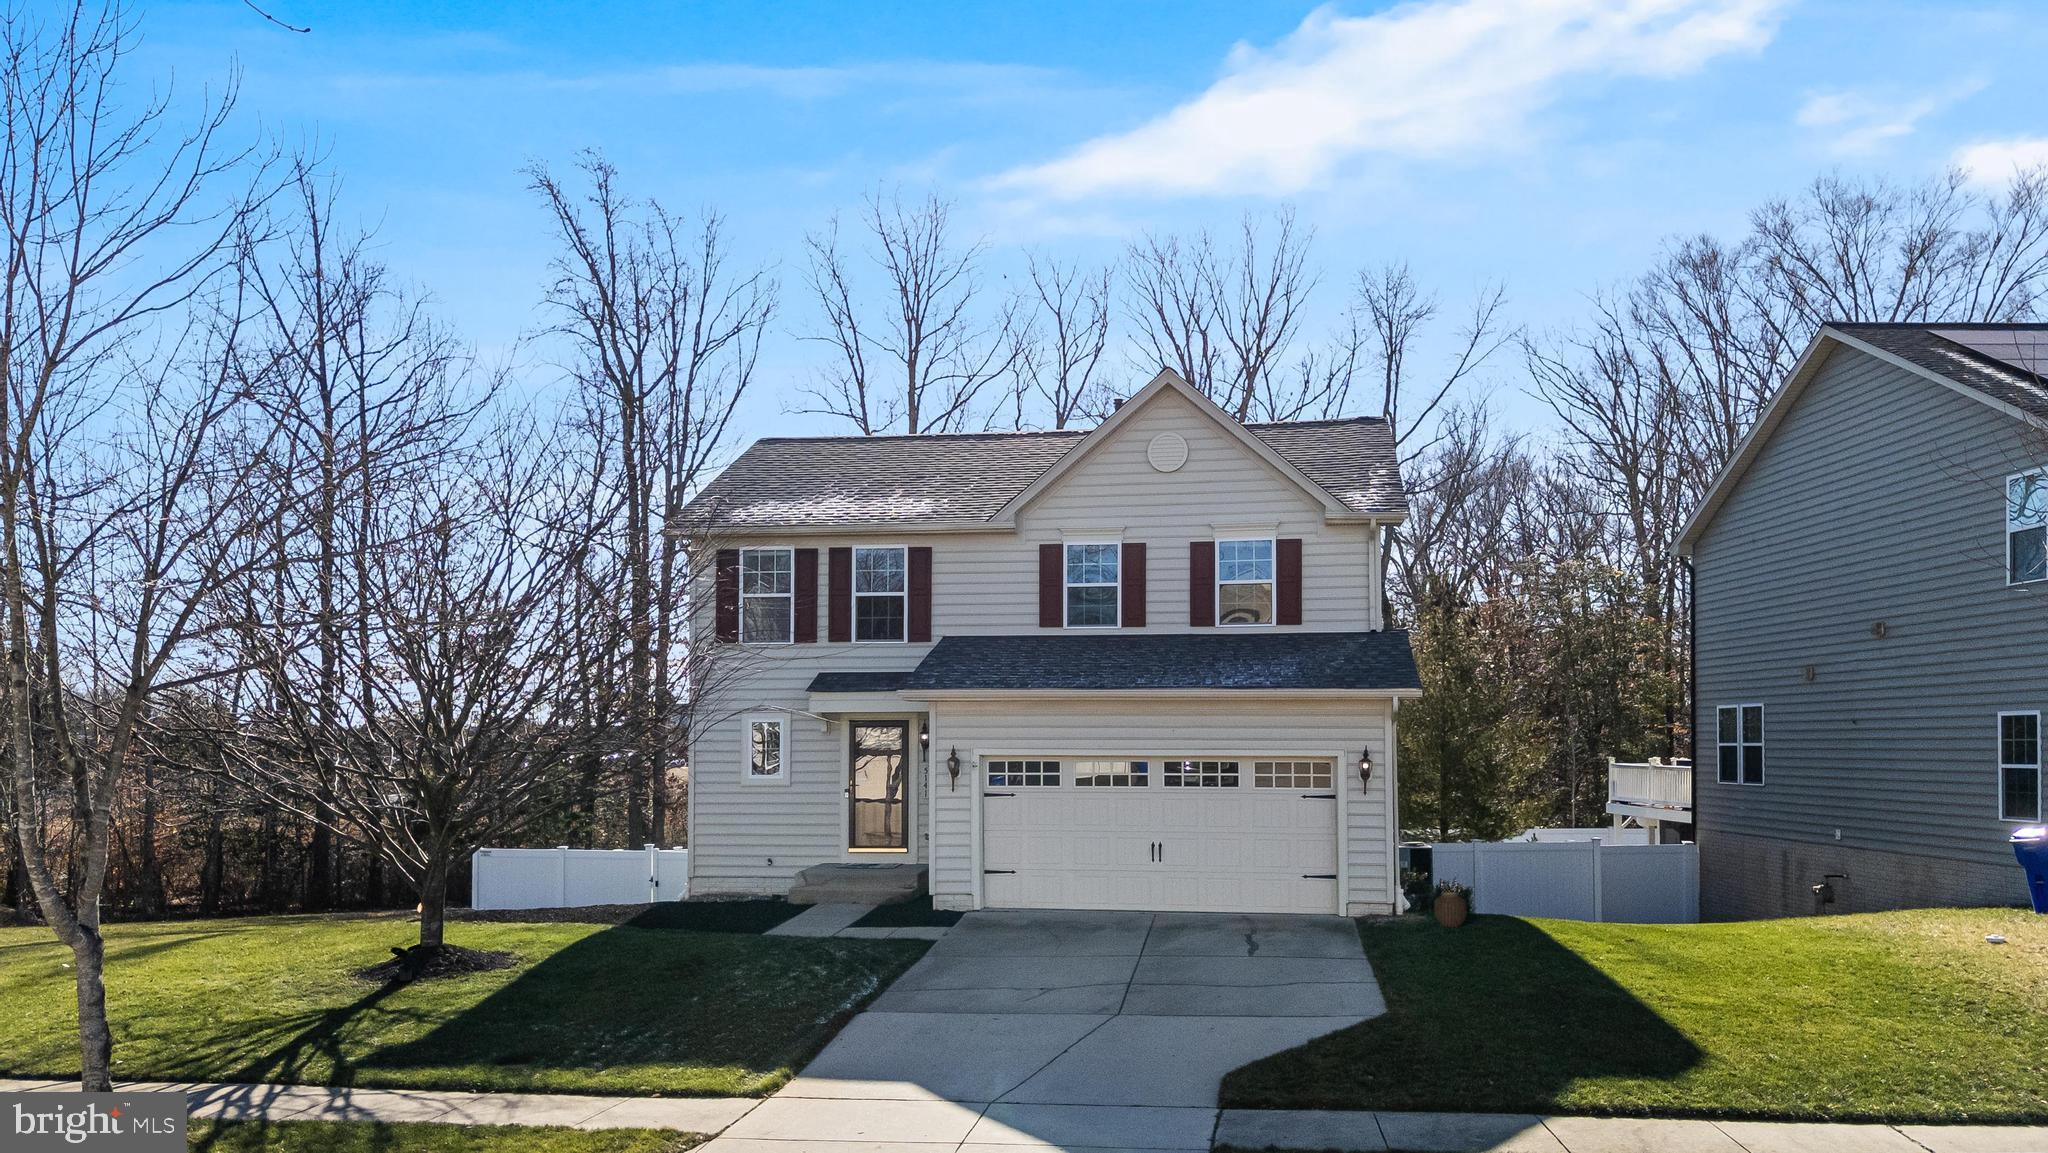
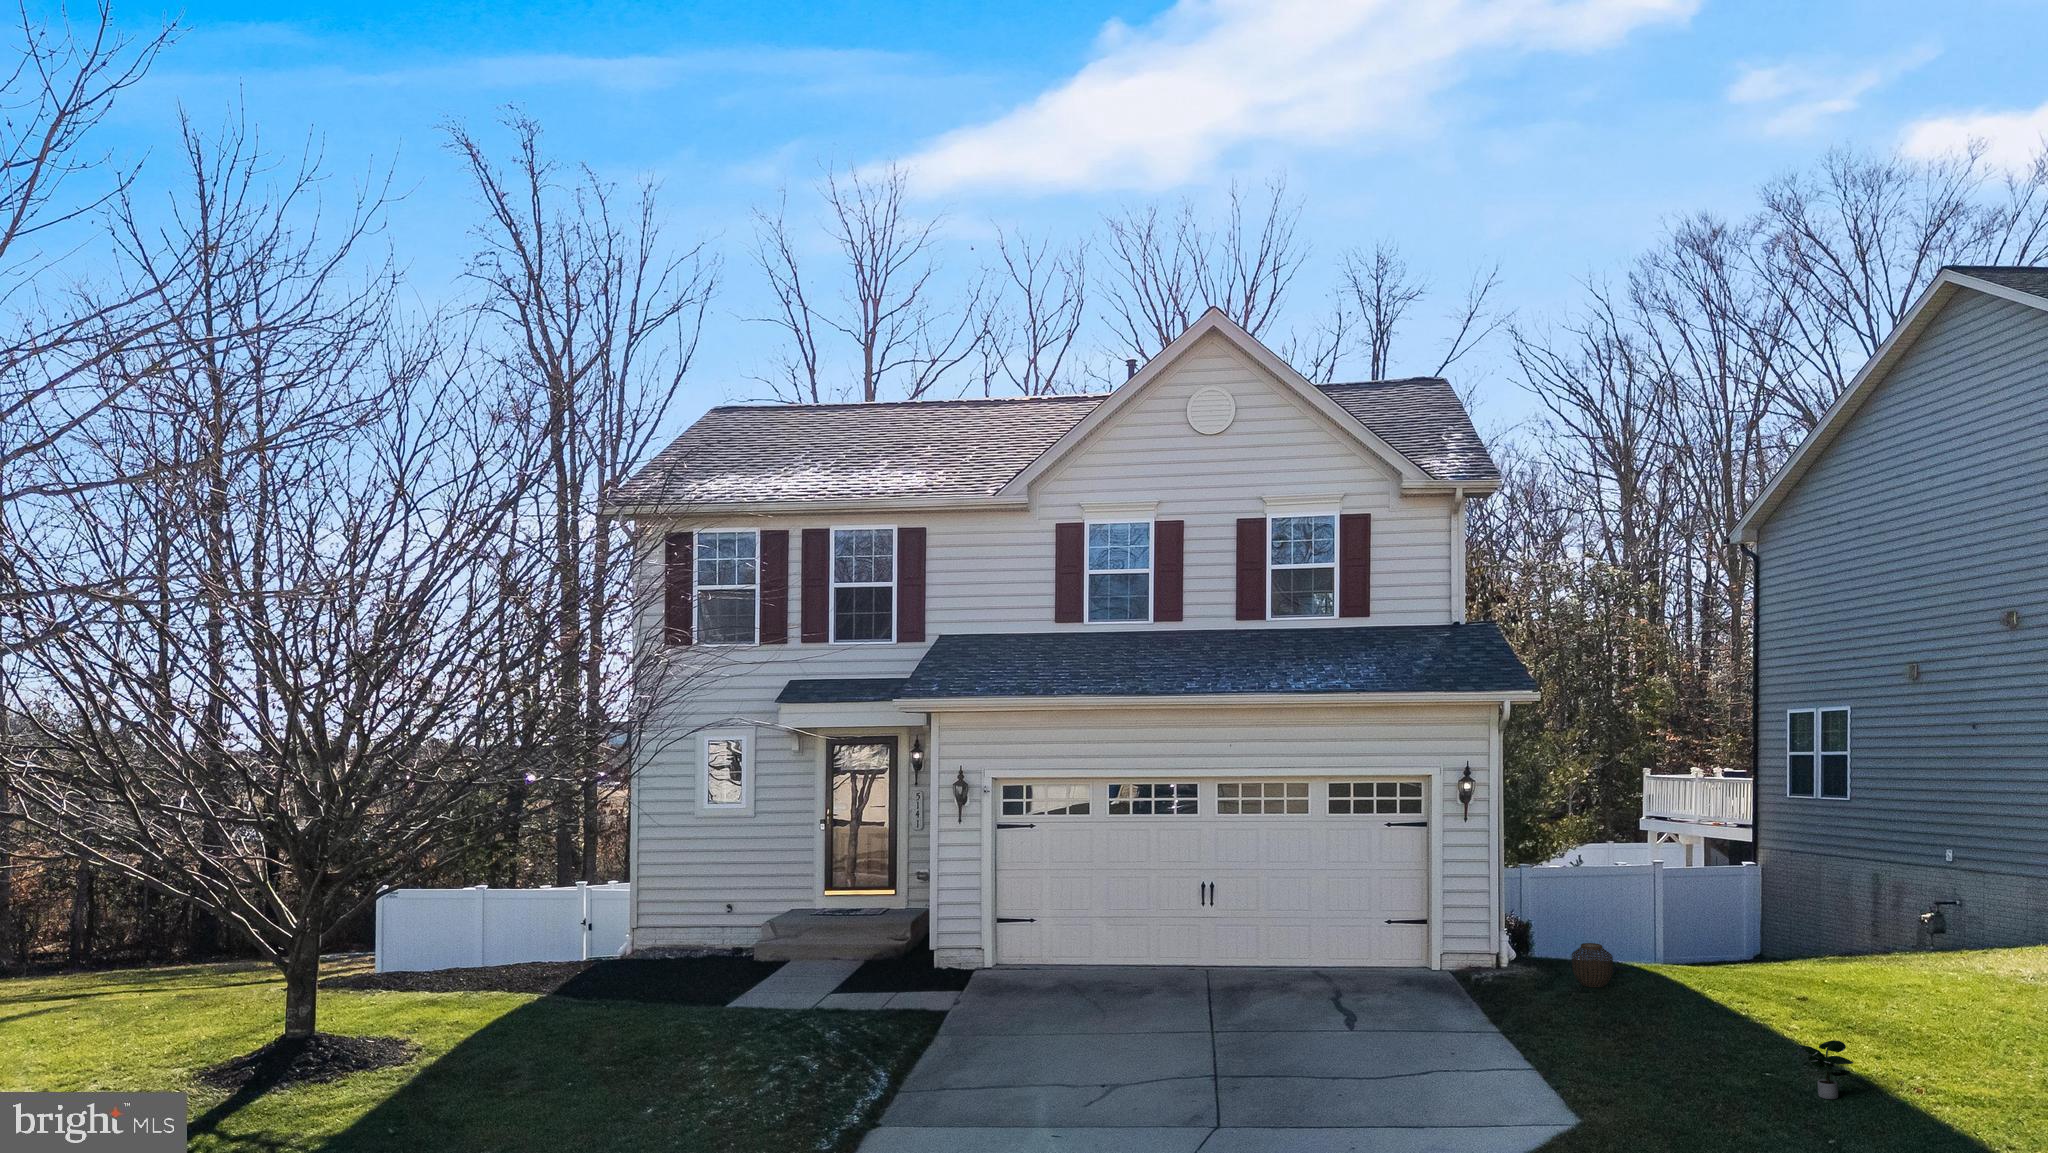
potted plant: present [391,945,422,981] -> present [1799,1040,1853,1099]

